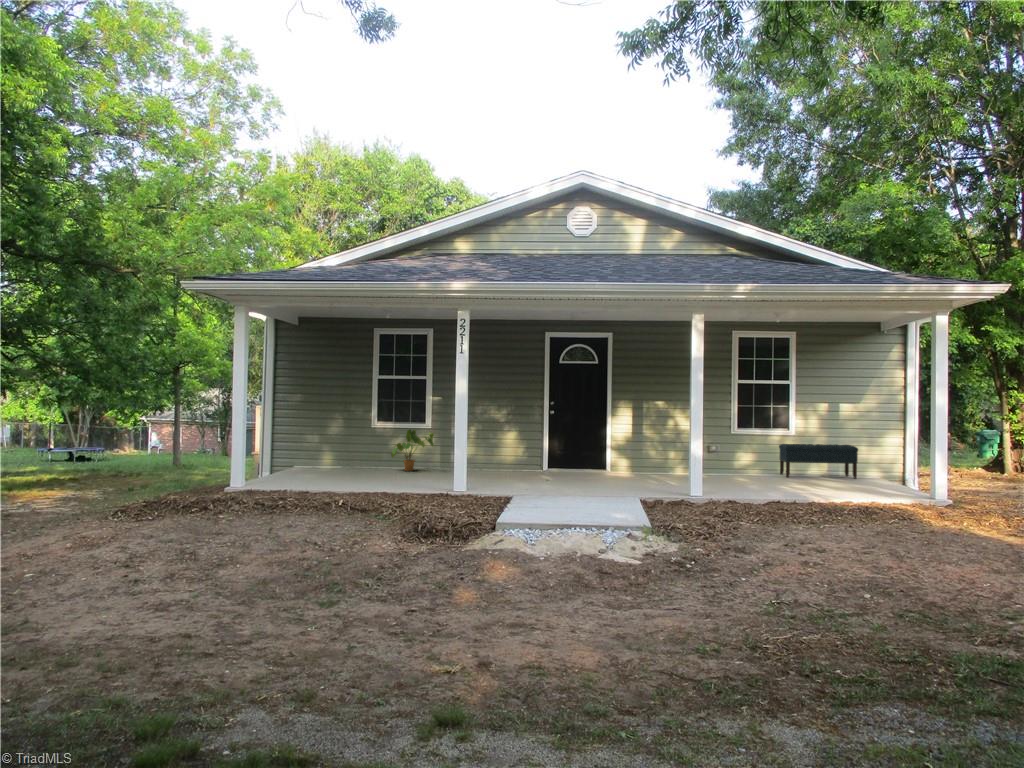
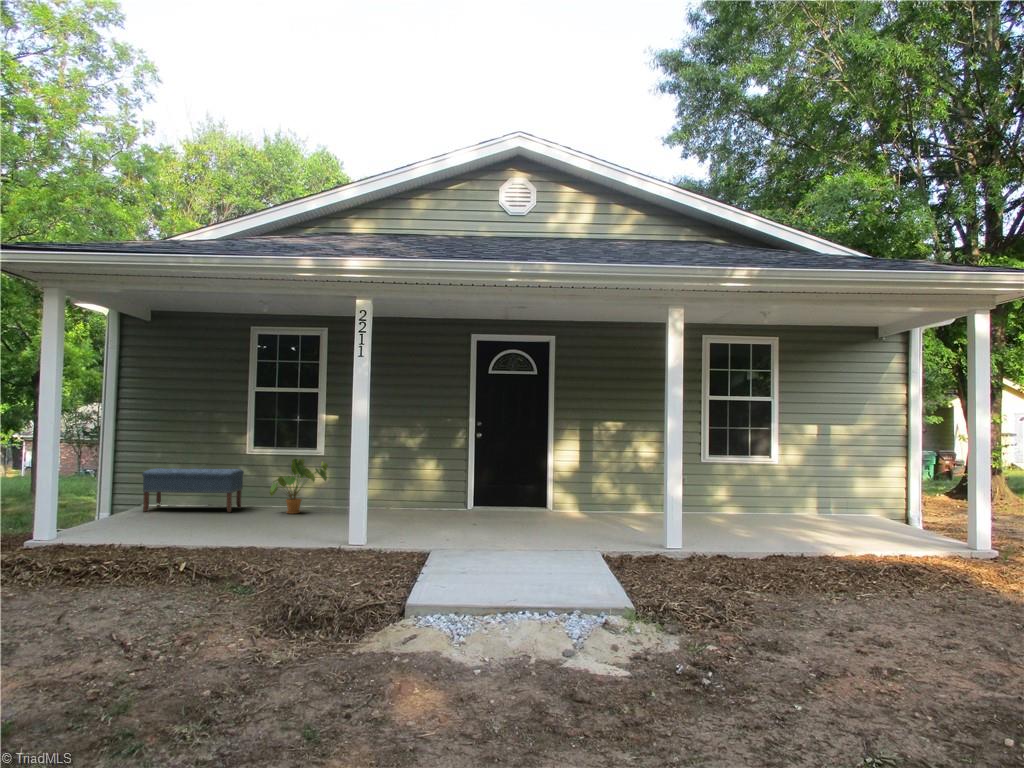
bench: present [779,444,858,479] -> present [142,468,244,512]

